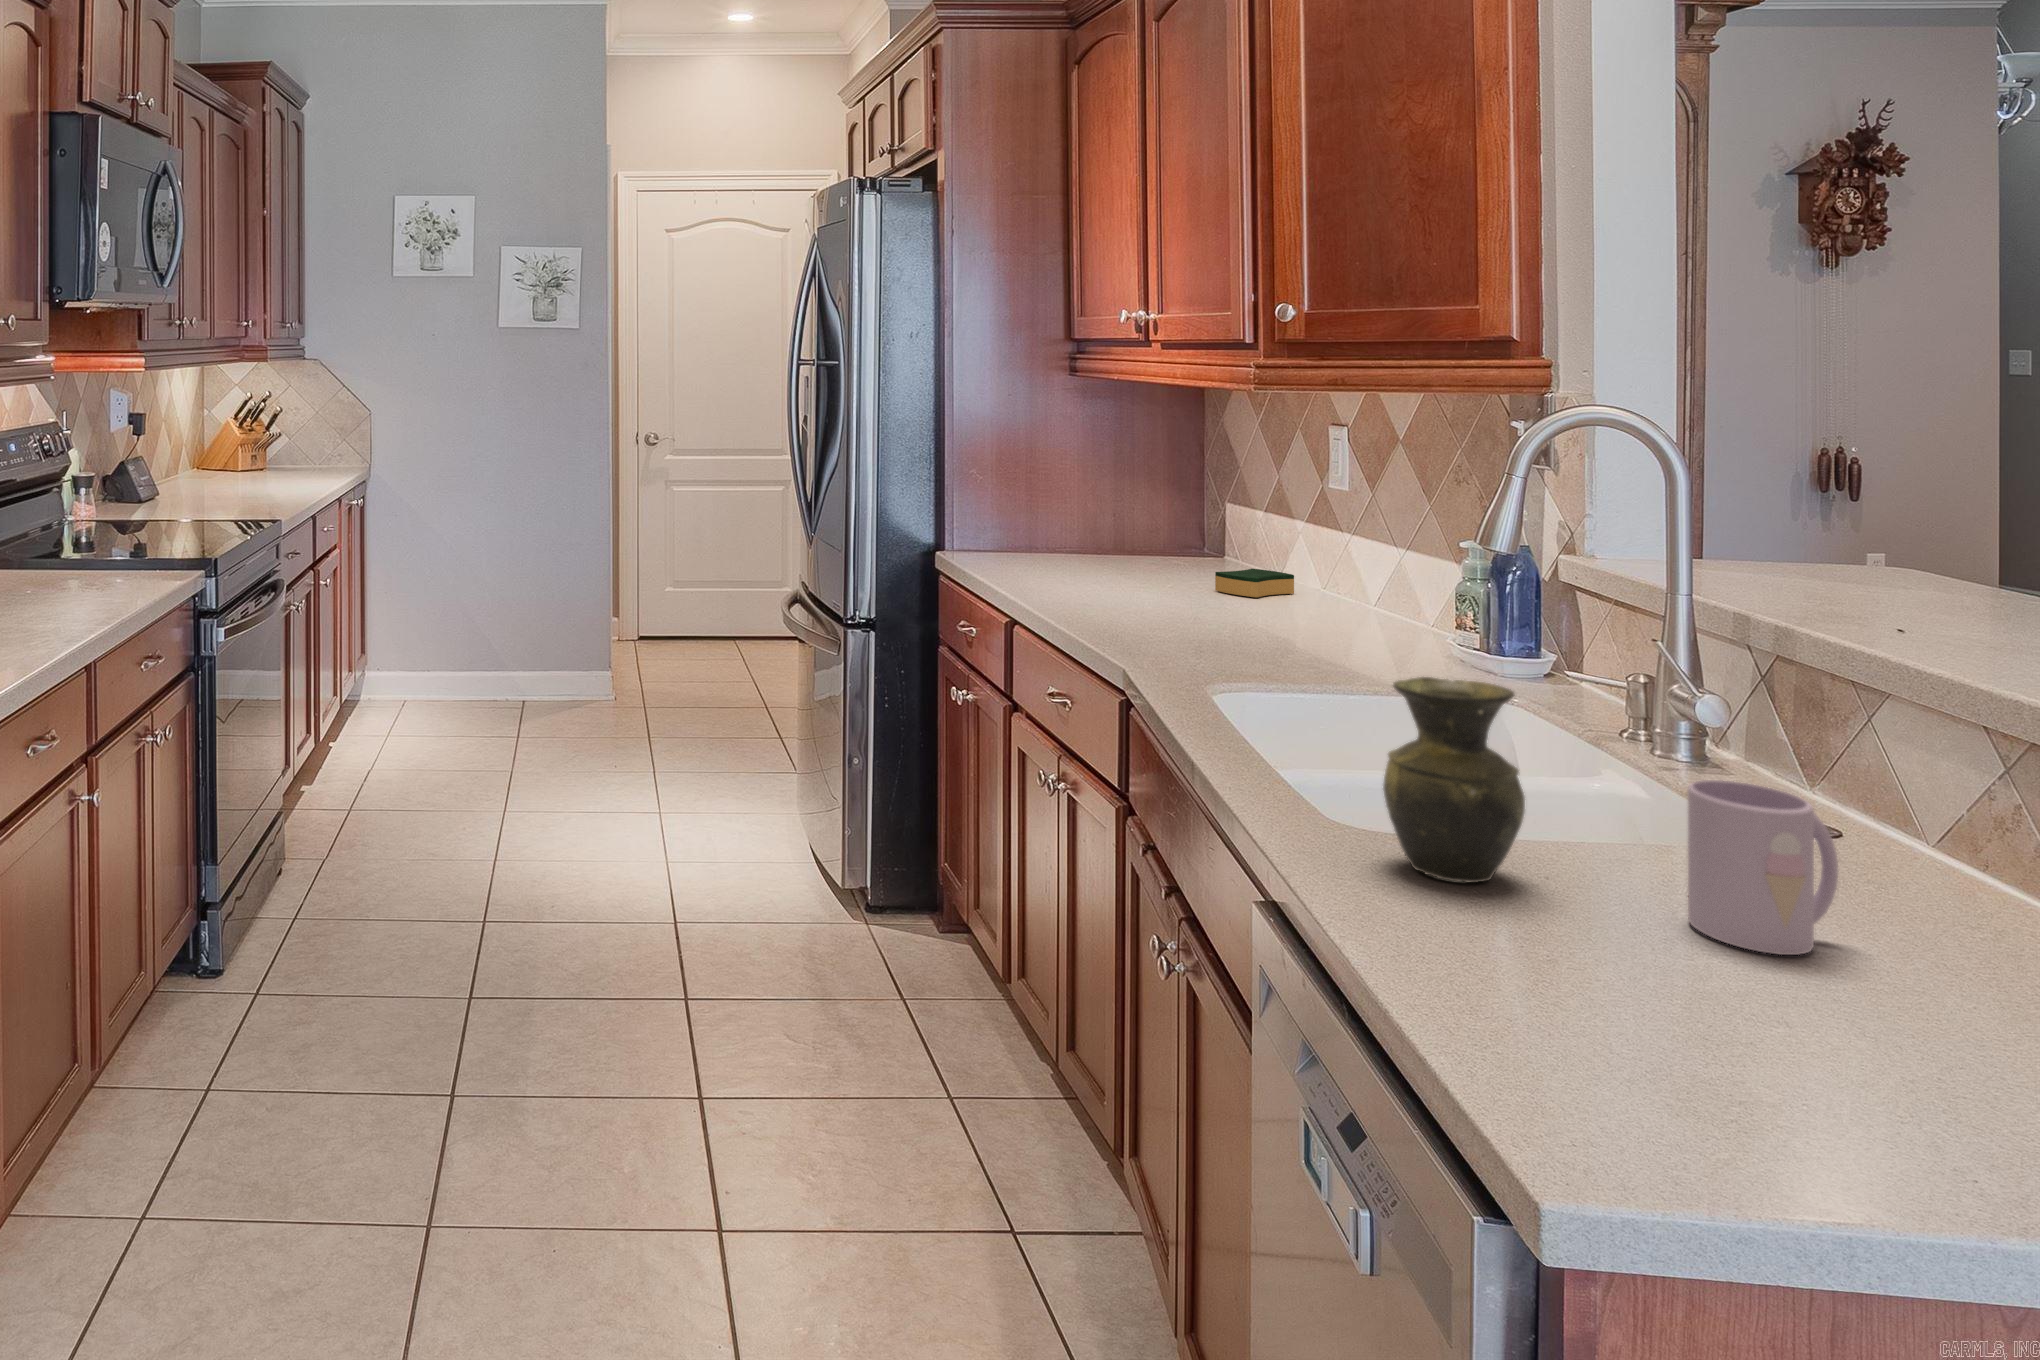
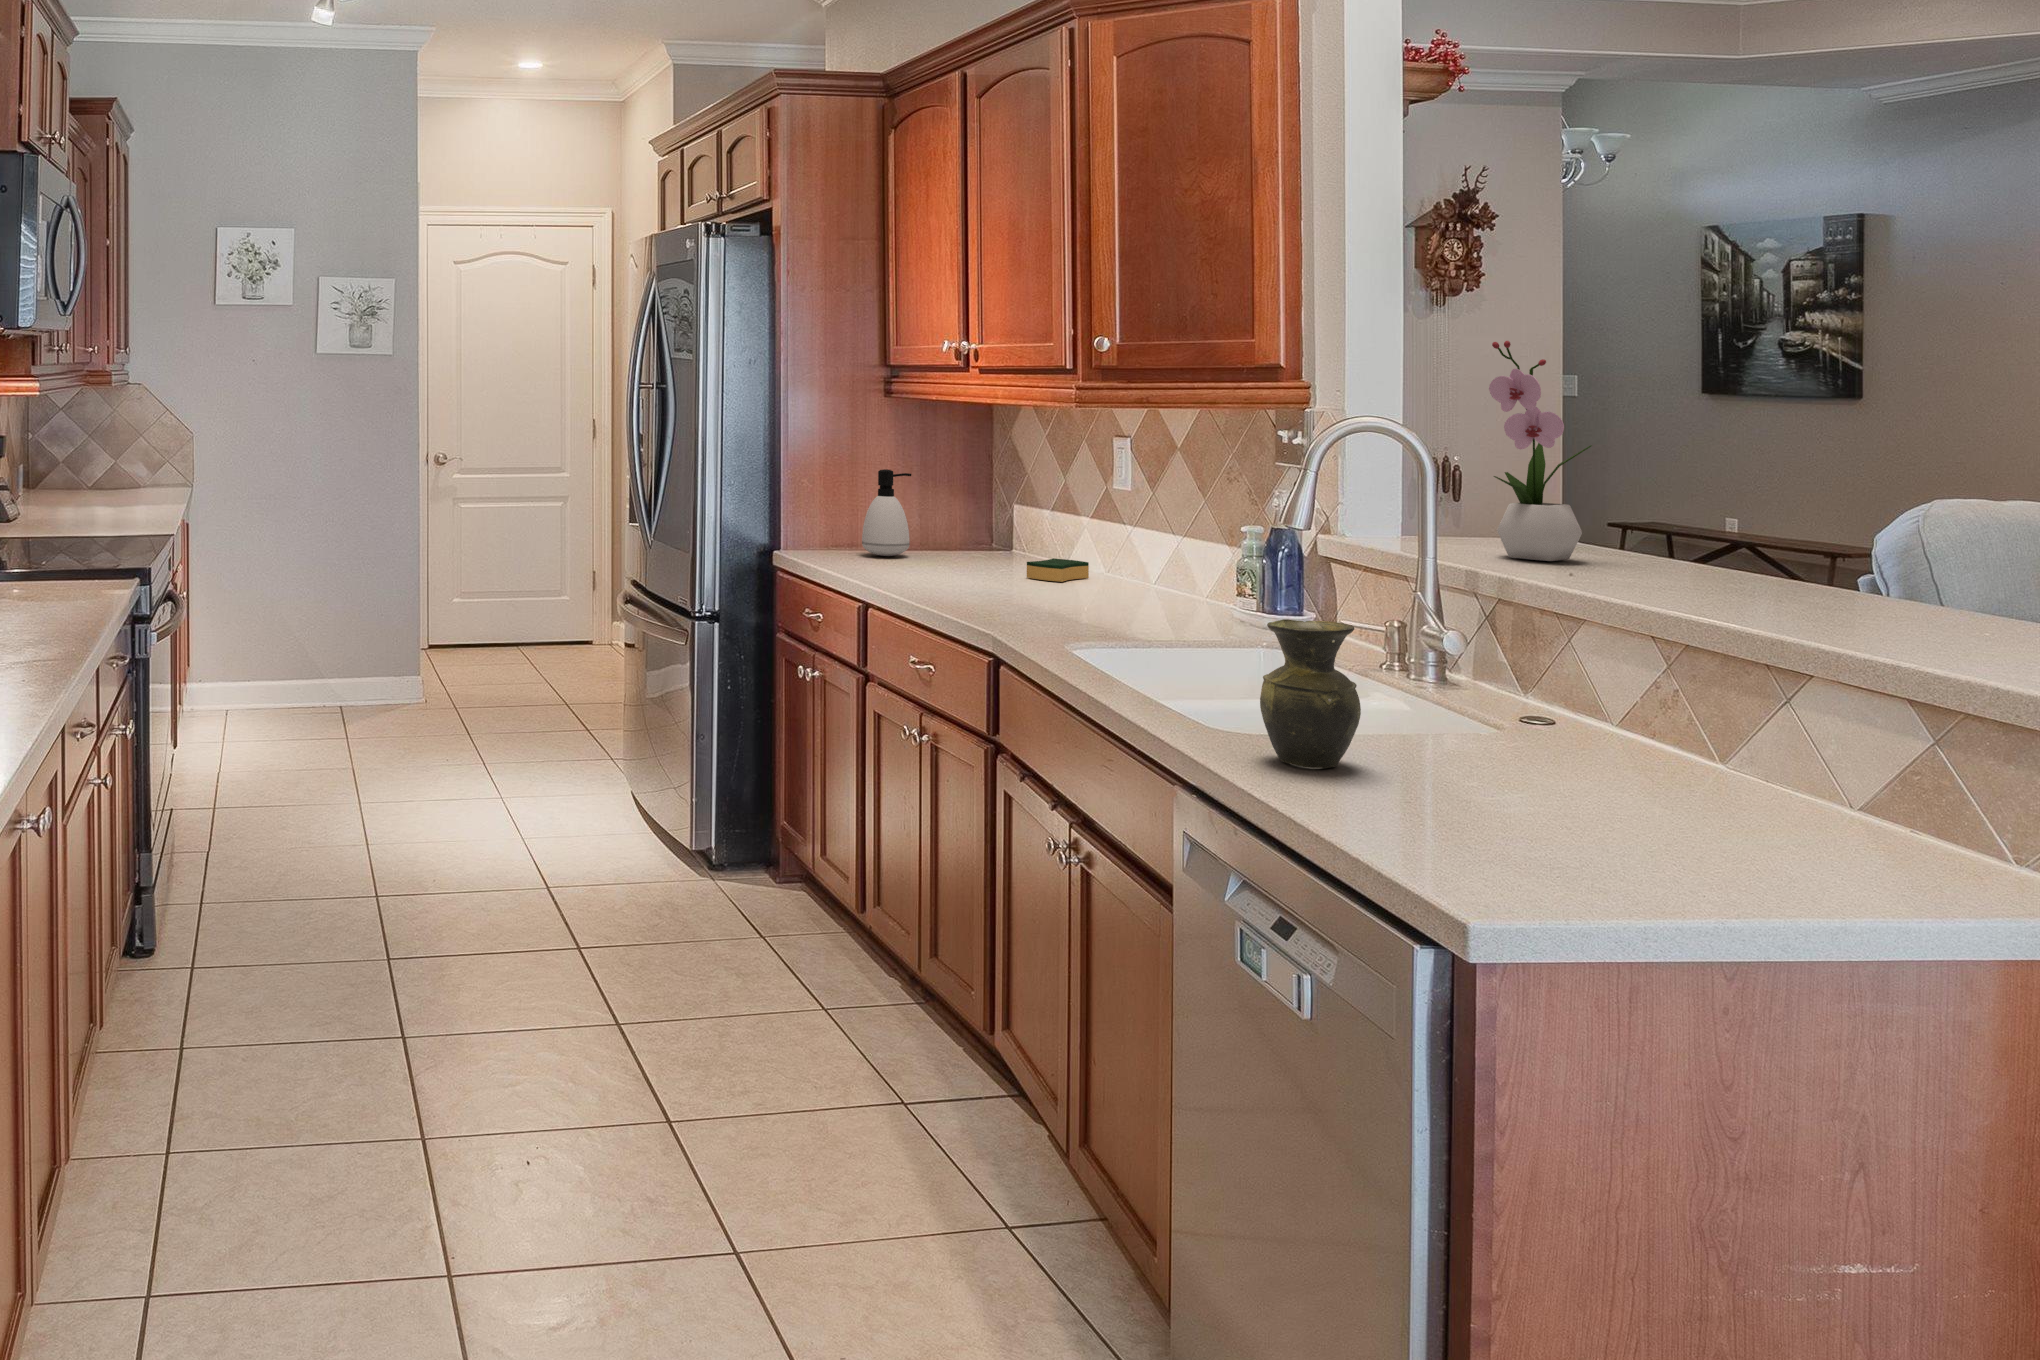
flower arrangement: none [1779,307,1938,604] -> present [1489,341,1592,561]
soap dispenser: none [1032,459,1091,558] -> present [862,469,911,556]
mug: present [1688,780,1839,955] -> none [1474,681,1571,798]

